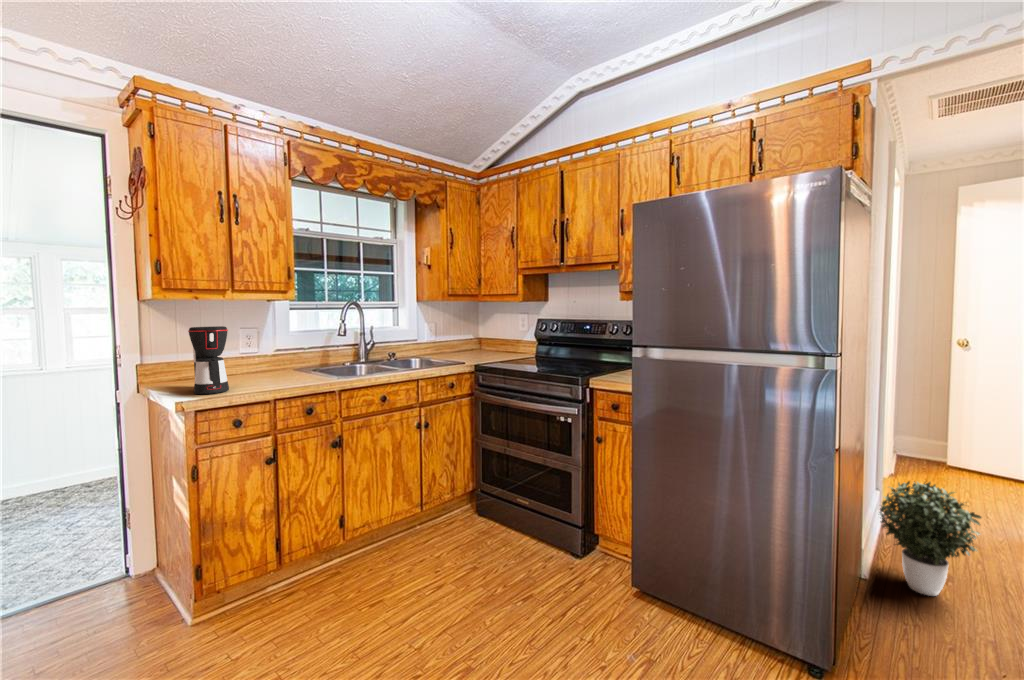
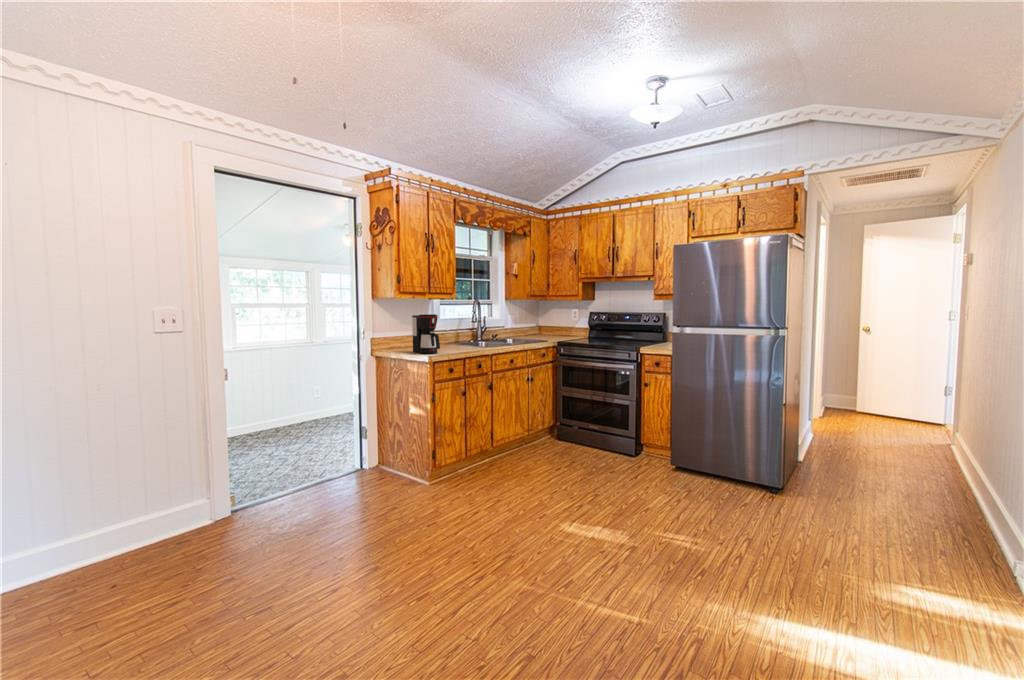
potted plant: present [880,481,981,596] -> none [807,405,861,468]

